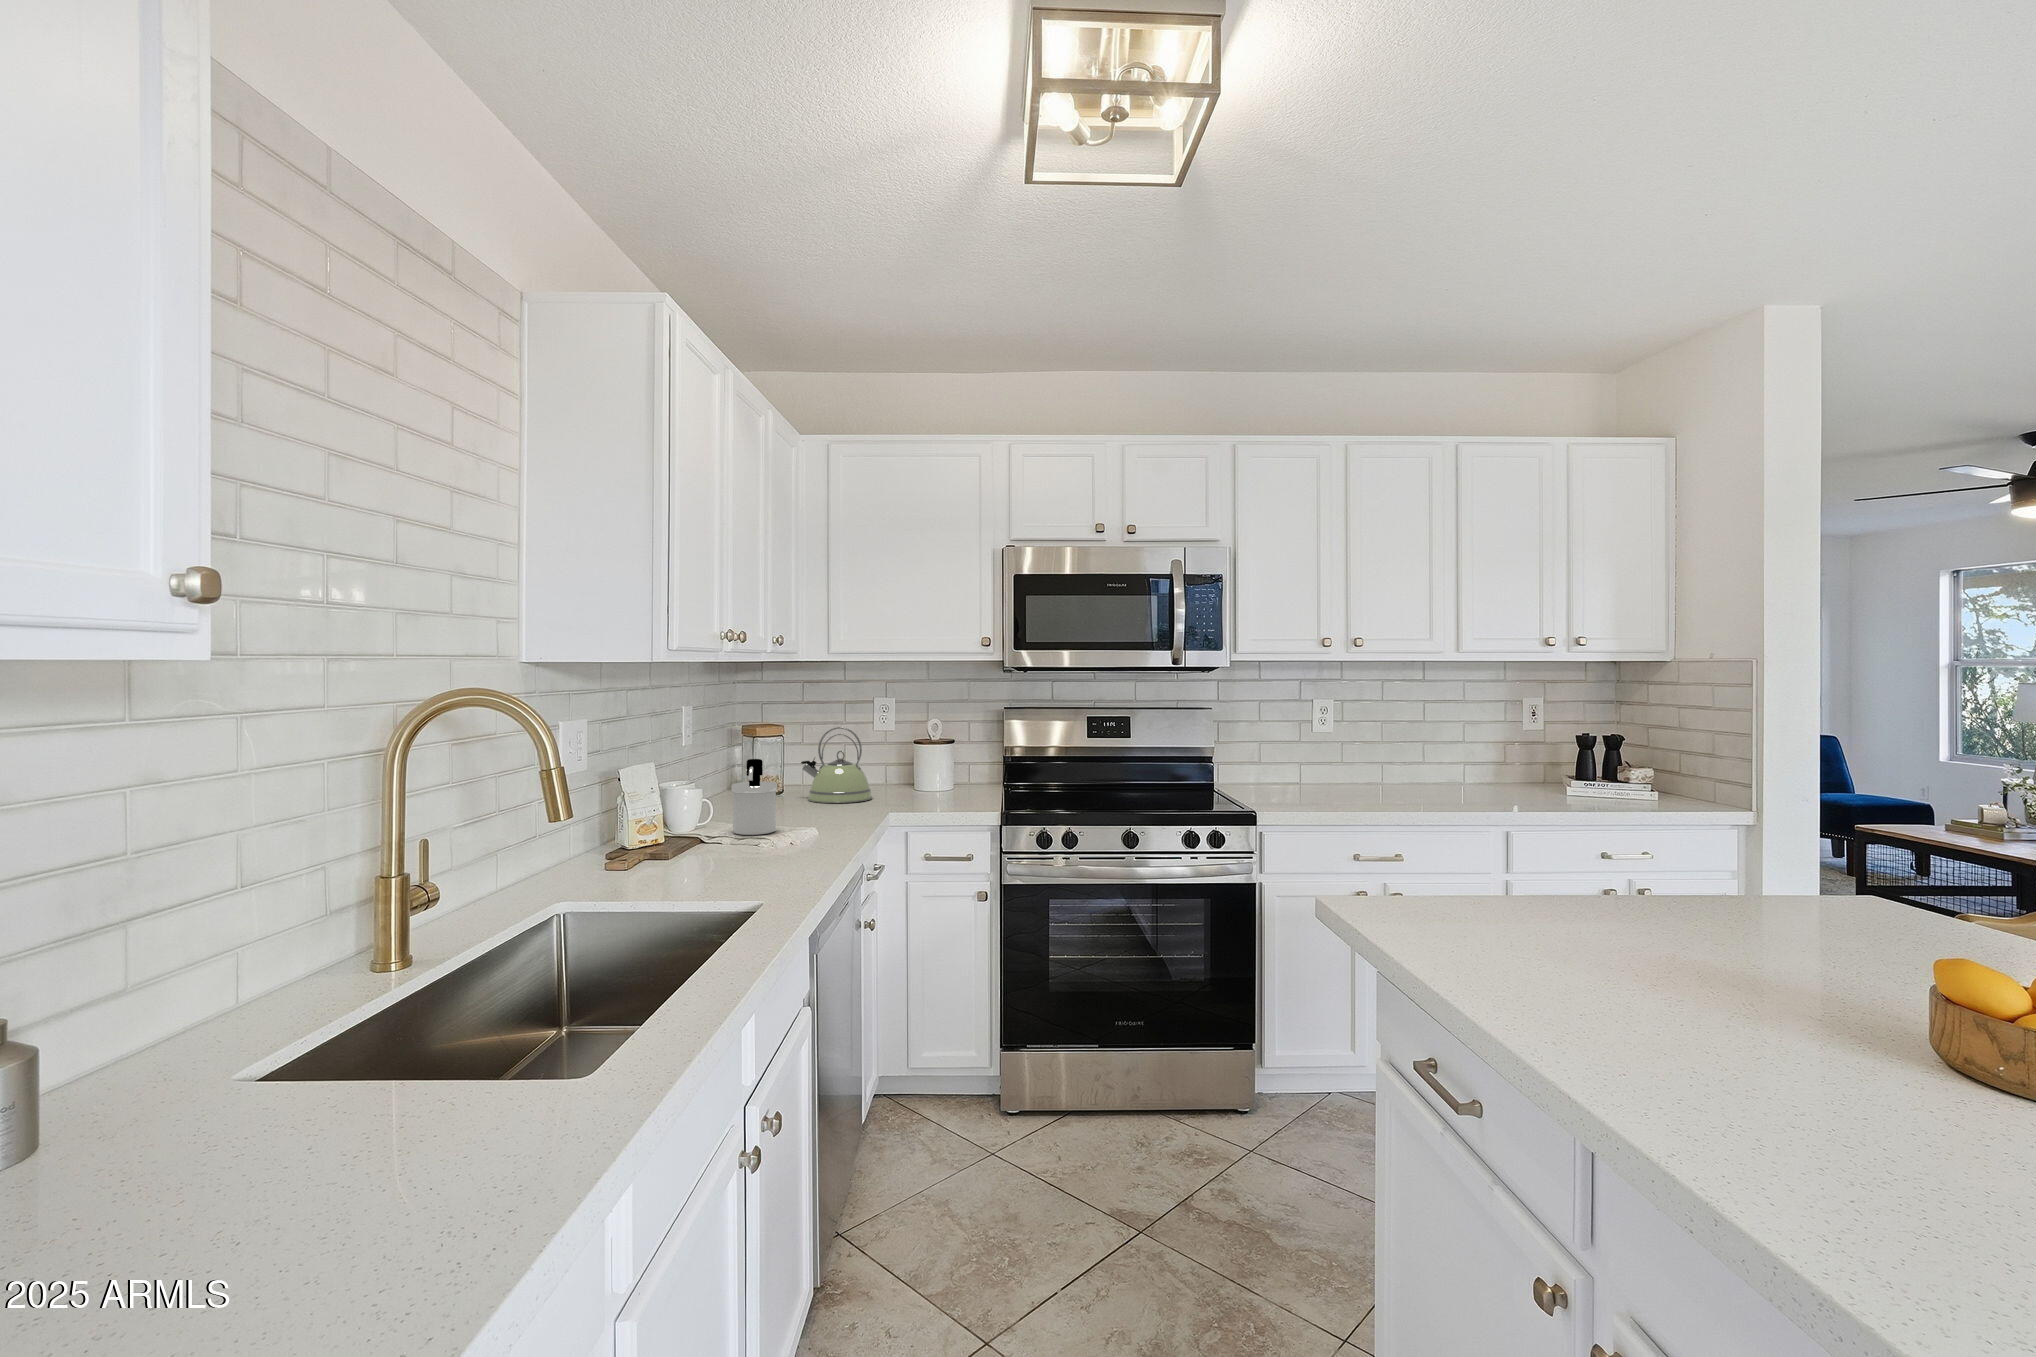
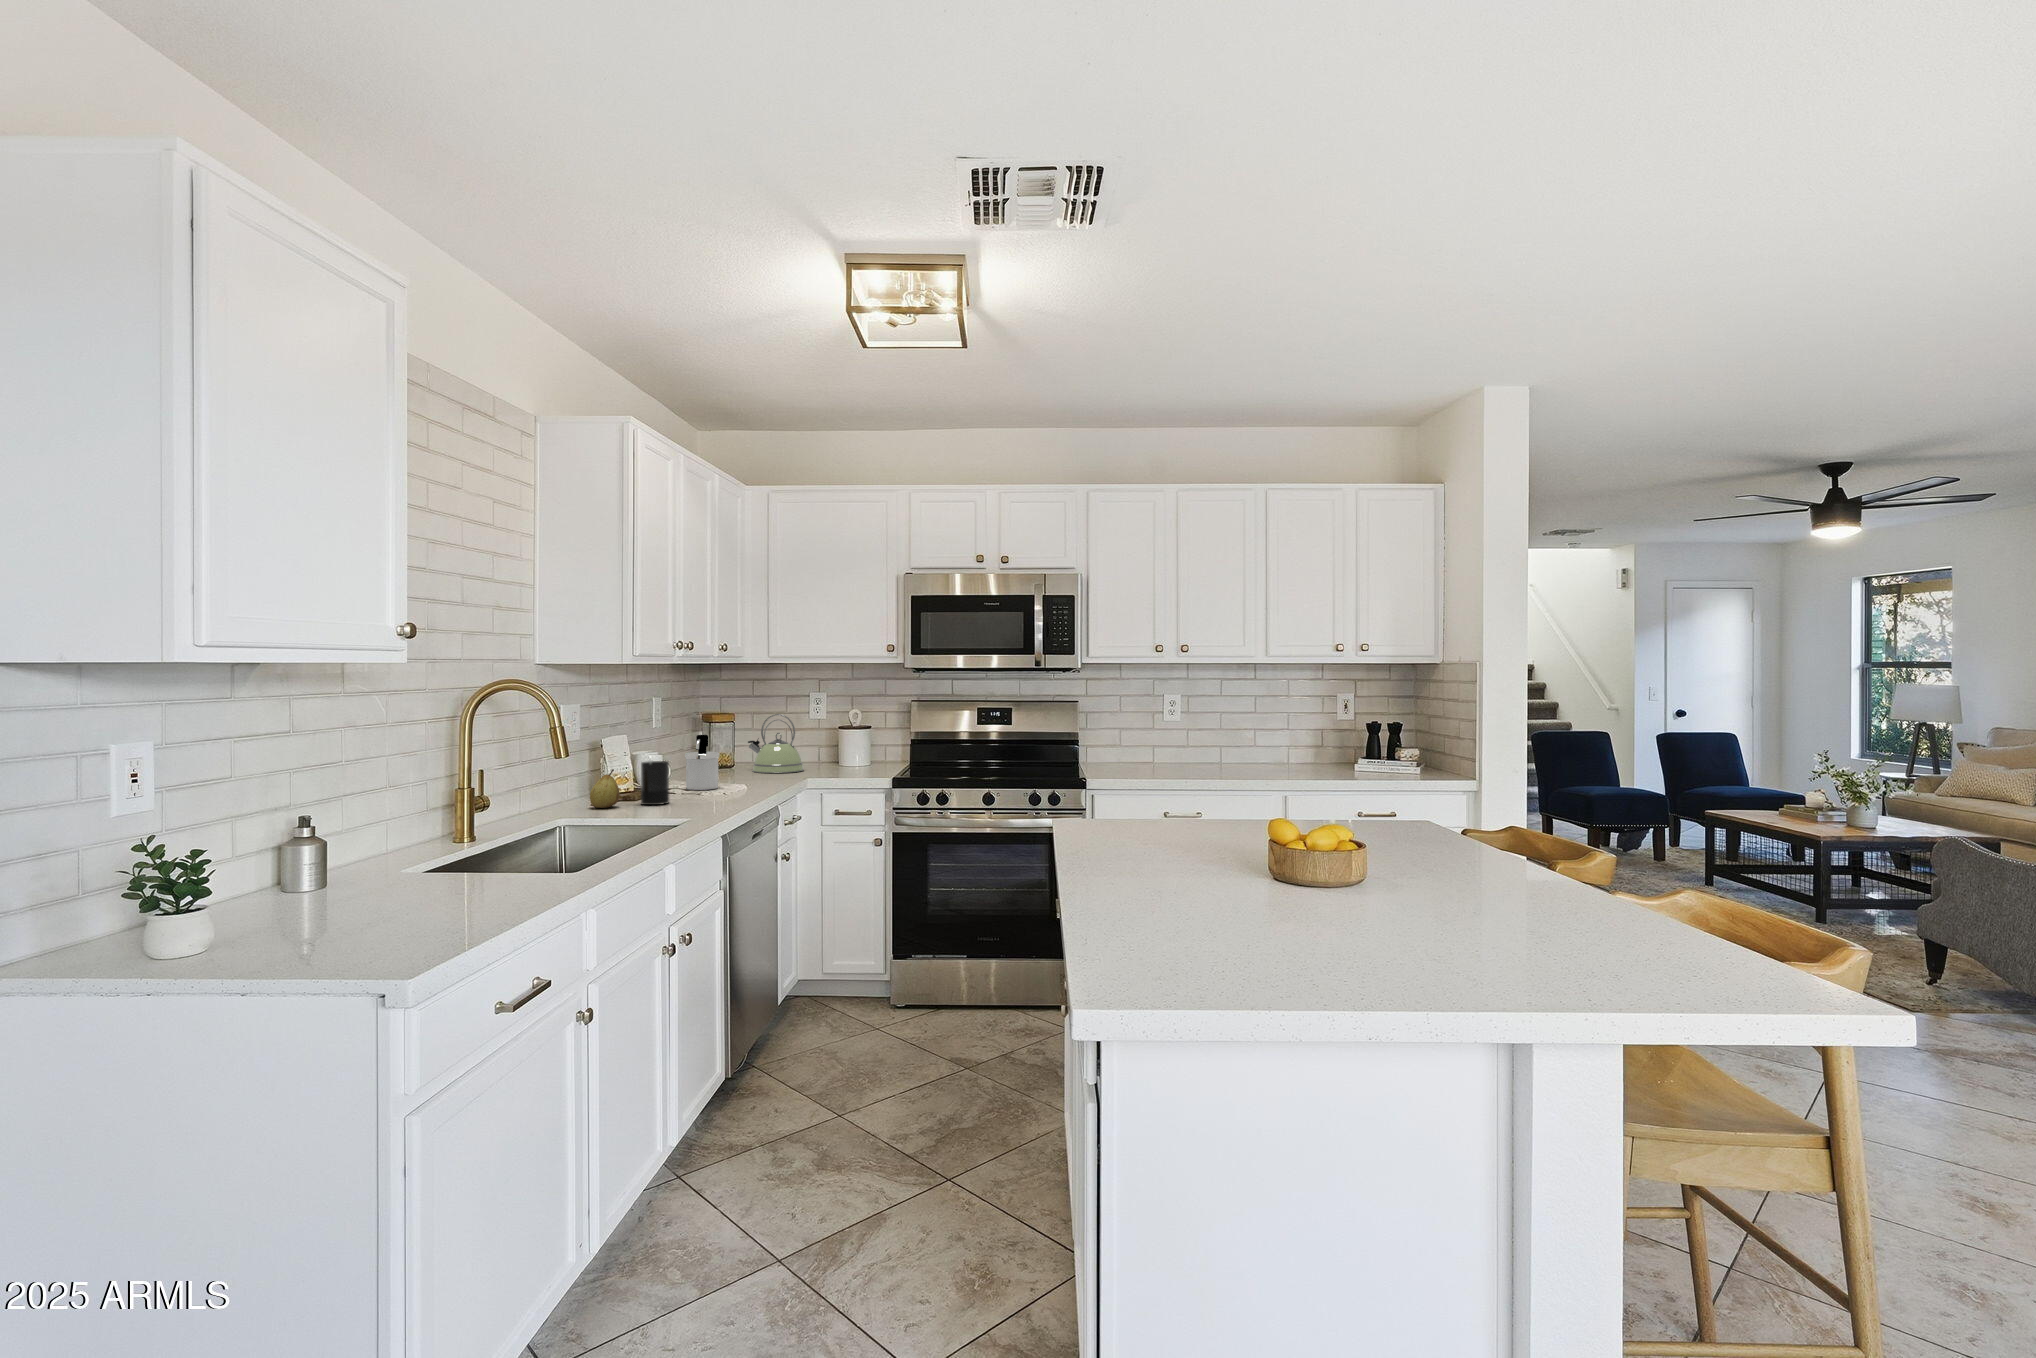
candle: none [677,797,718,867] -> present [641,760,669,805]
fruit: none [604,817,647,874] -> present [590,769,620,808]

